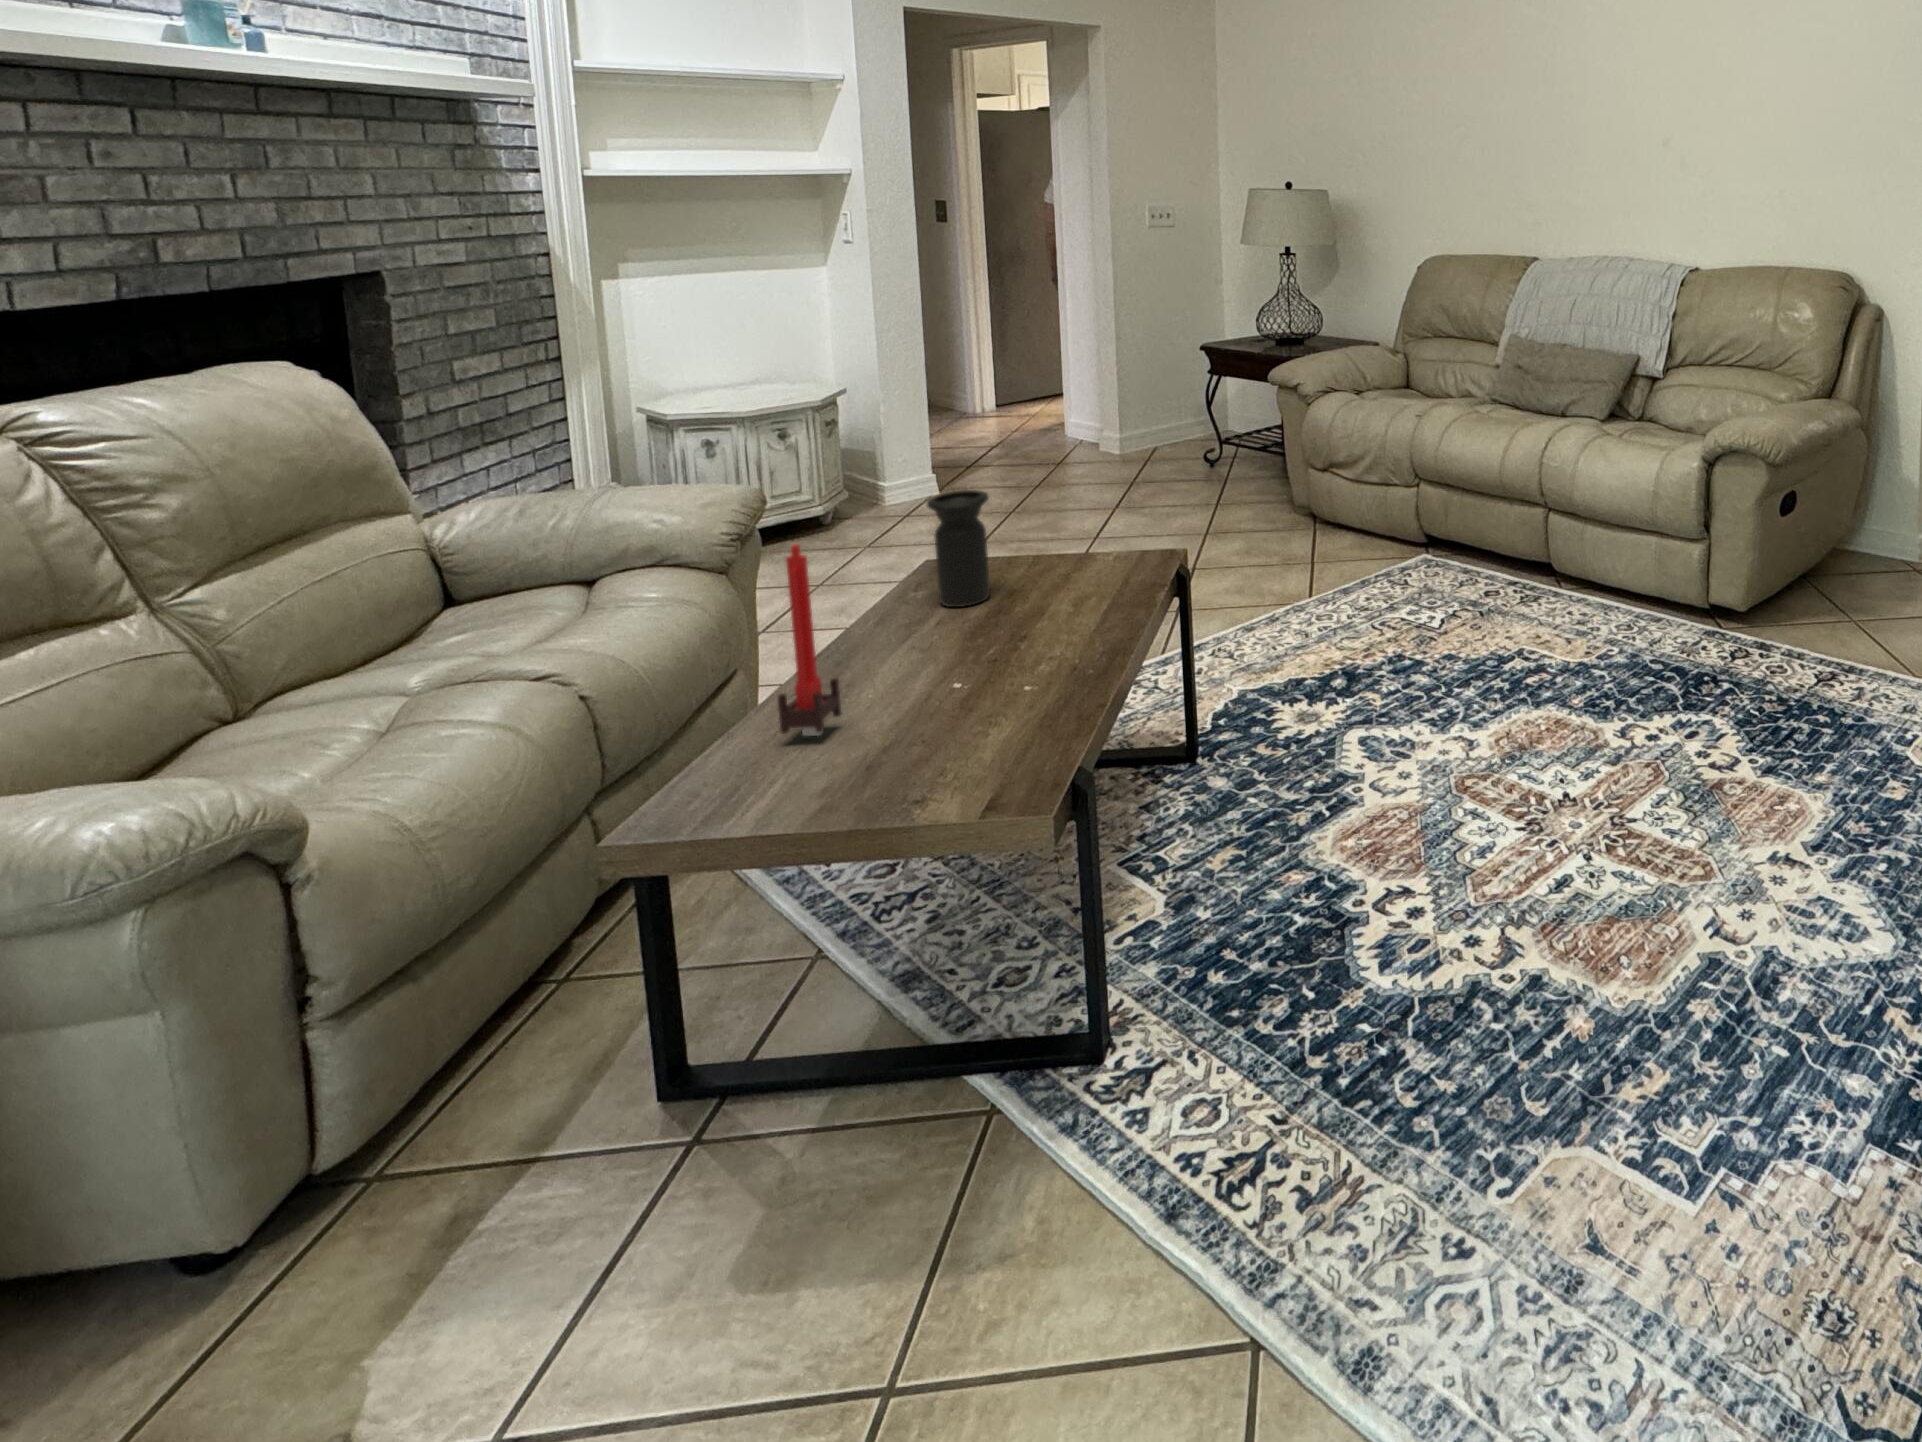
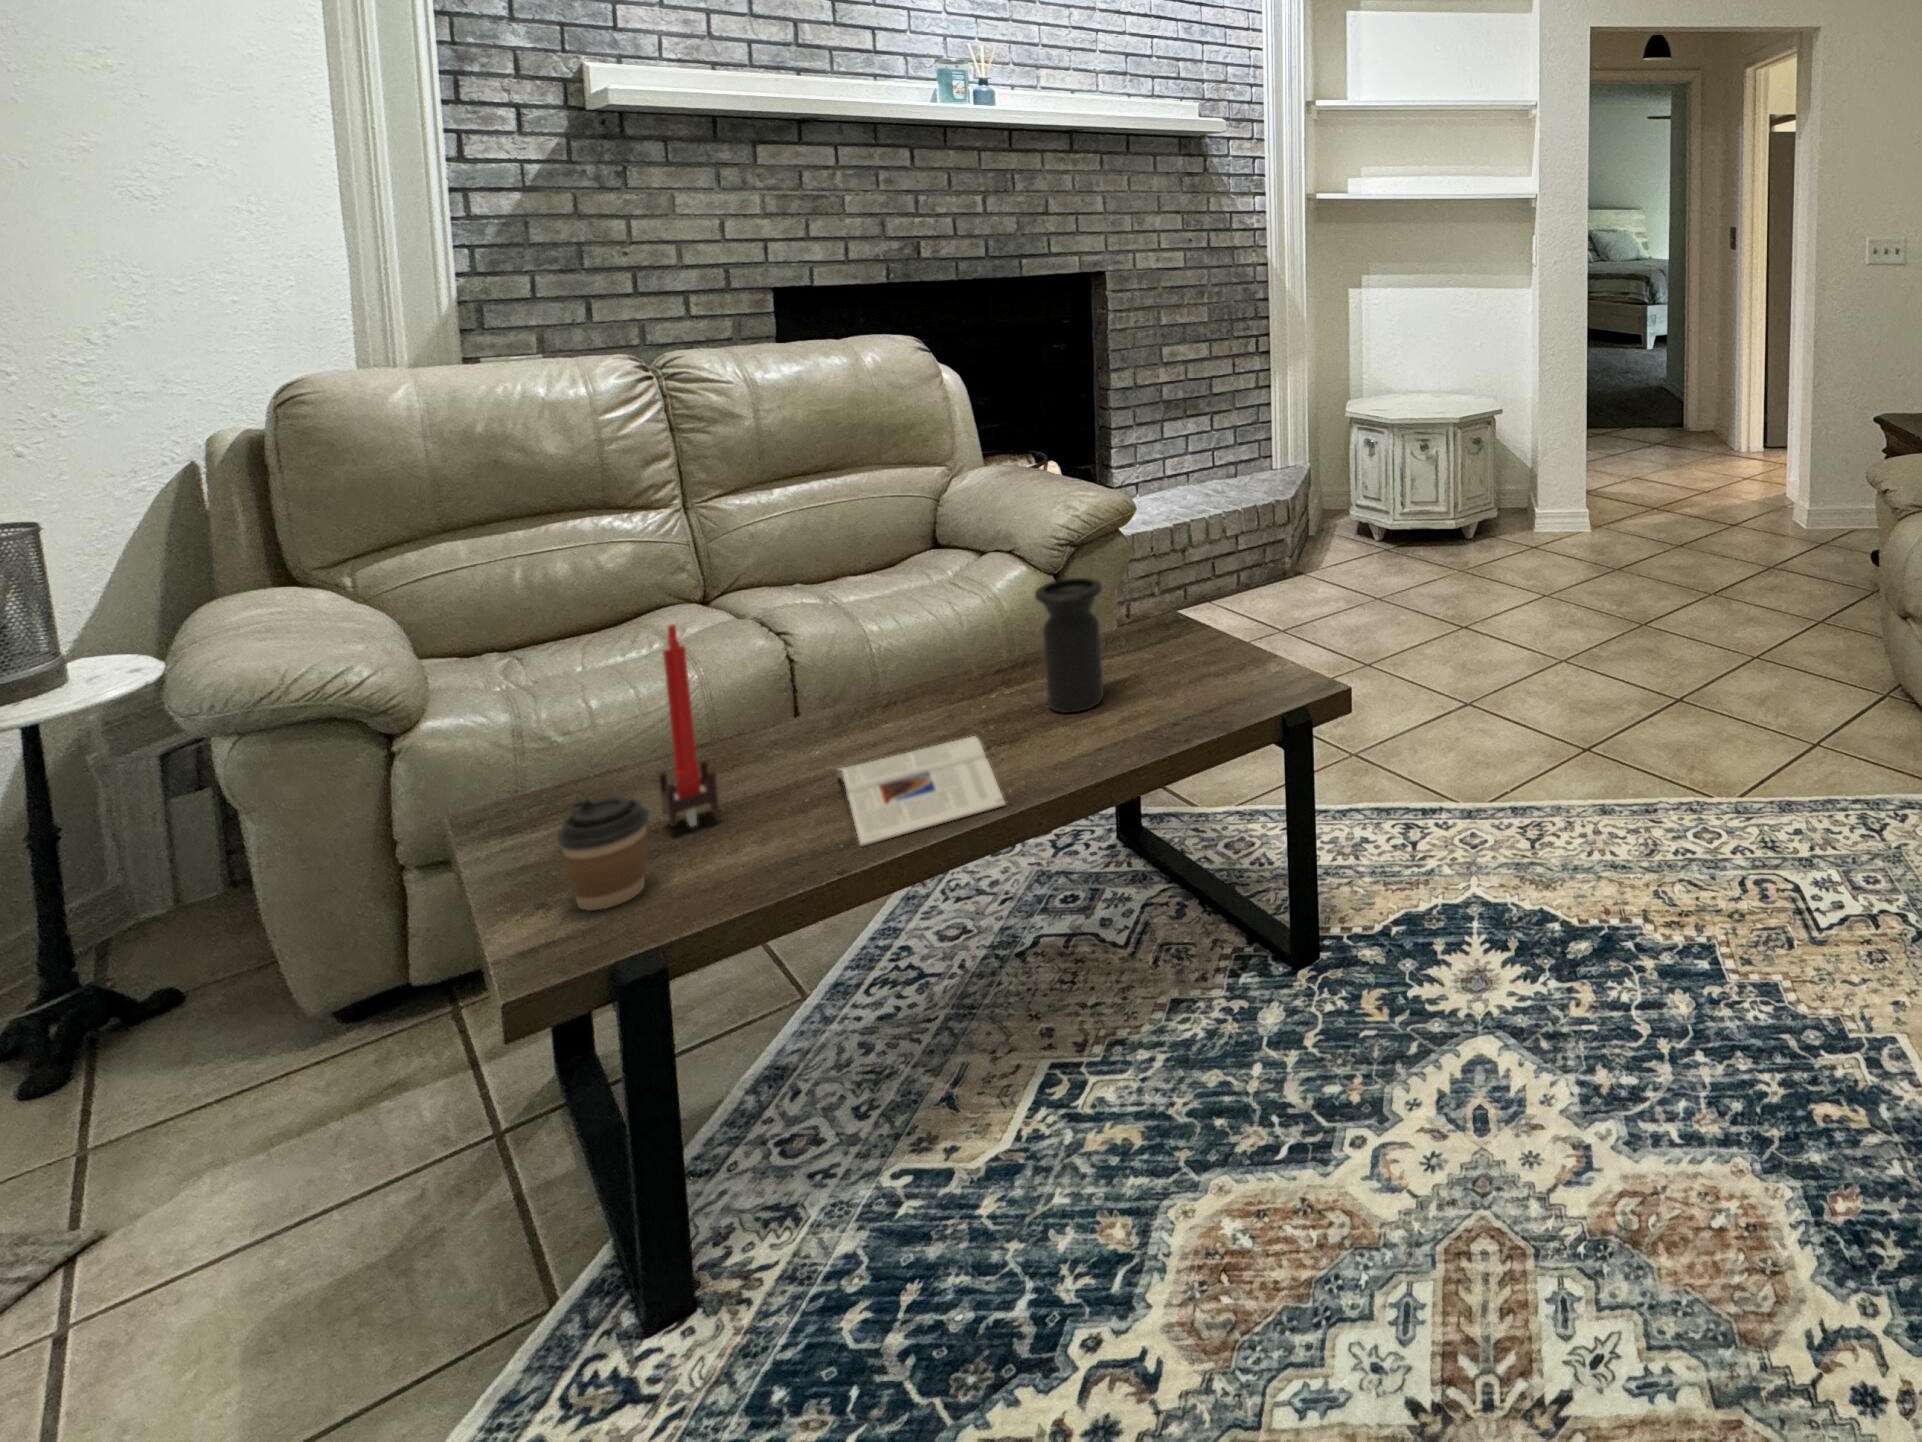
magazine: none [871,617,1074,686] -> present [838,736,1006,847]
coffee cup: none [830,680,907,781] -> present [557,796,649,910]

